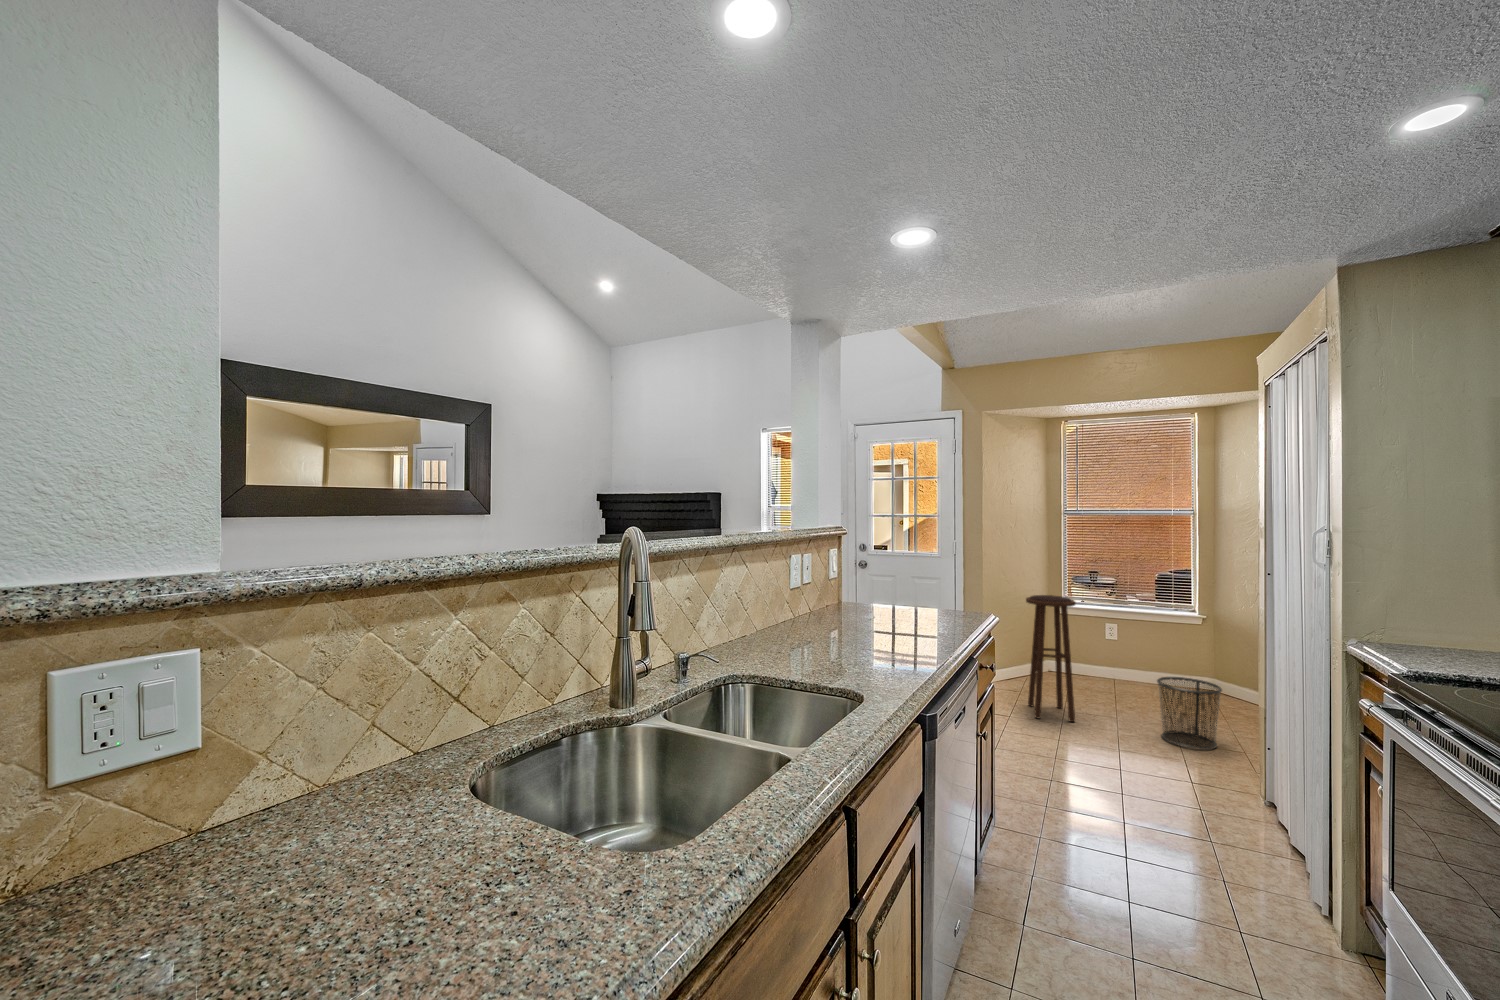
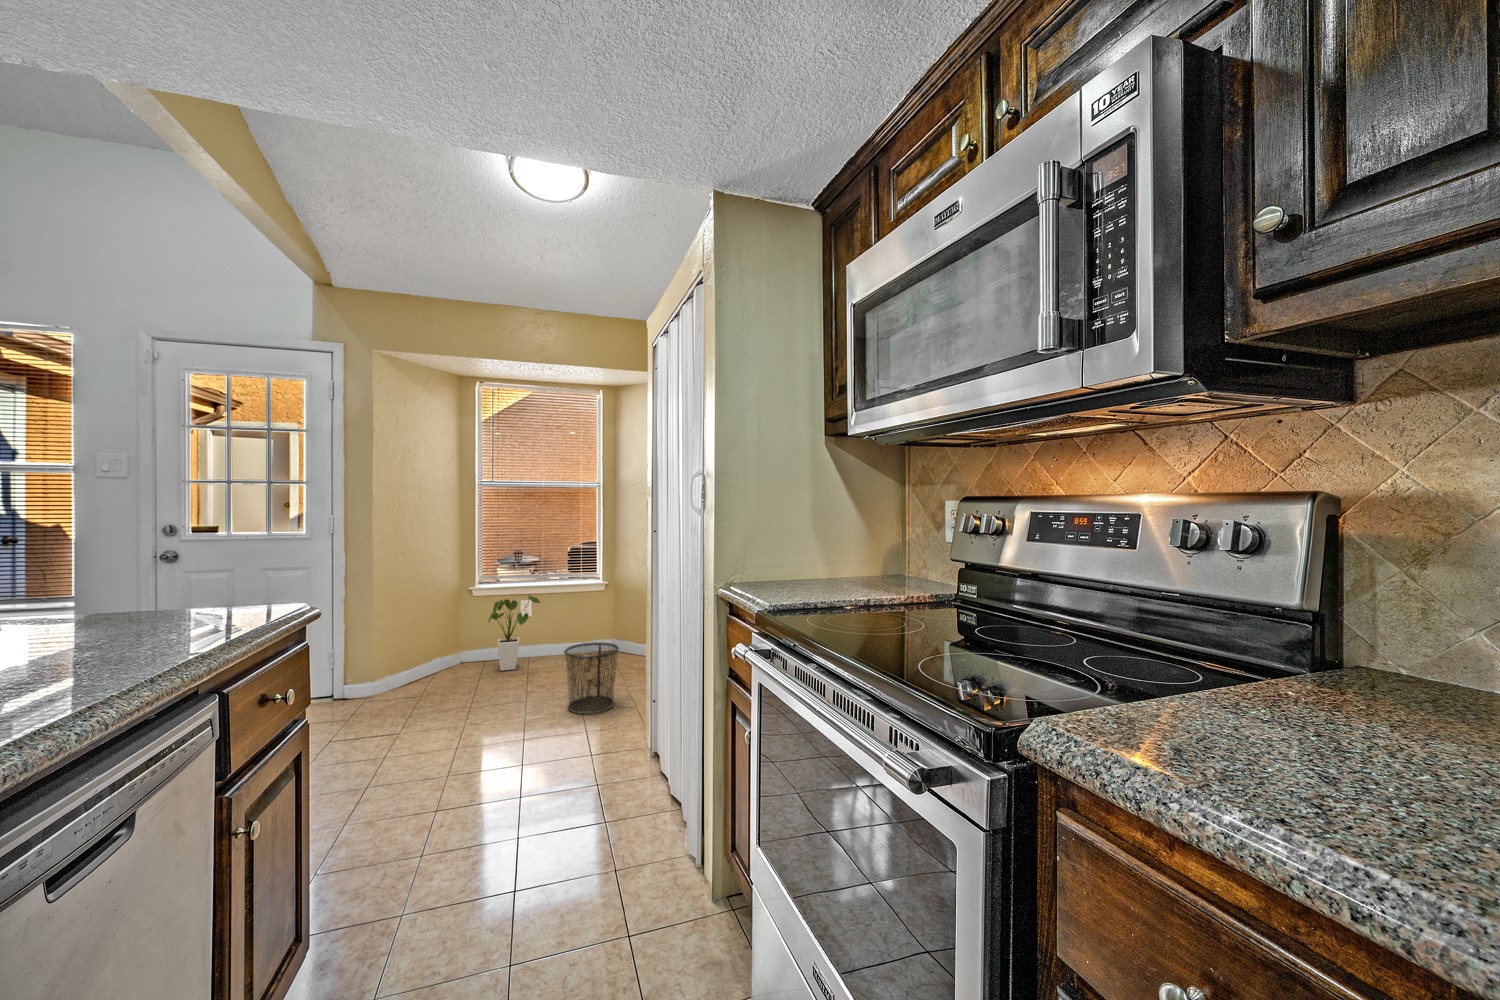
stool: present [1026,595,1076,722] -> none [425,575,484,725]
house plant: none [1073,619,1126,689] -> present [489,595,540,671]

